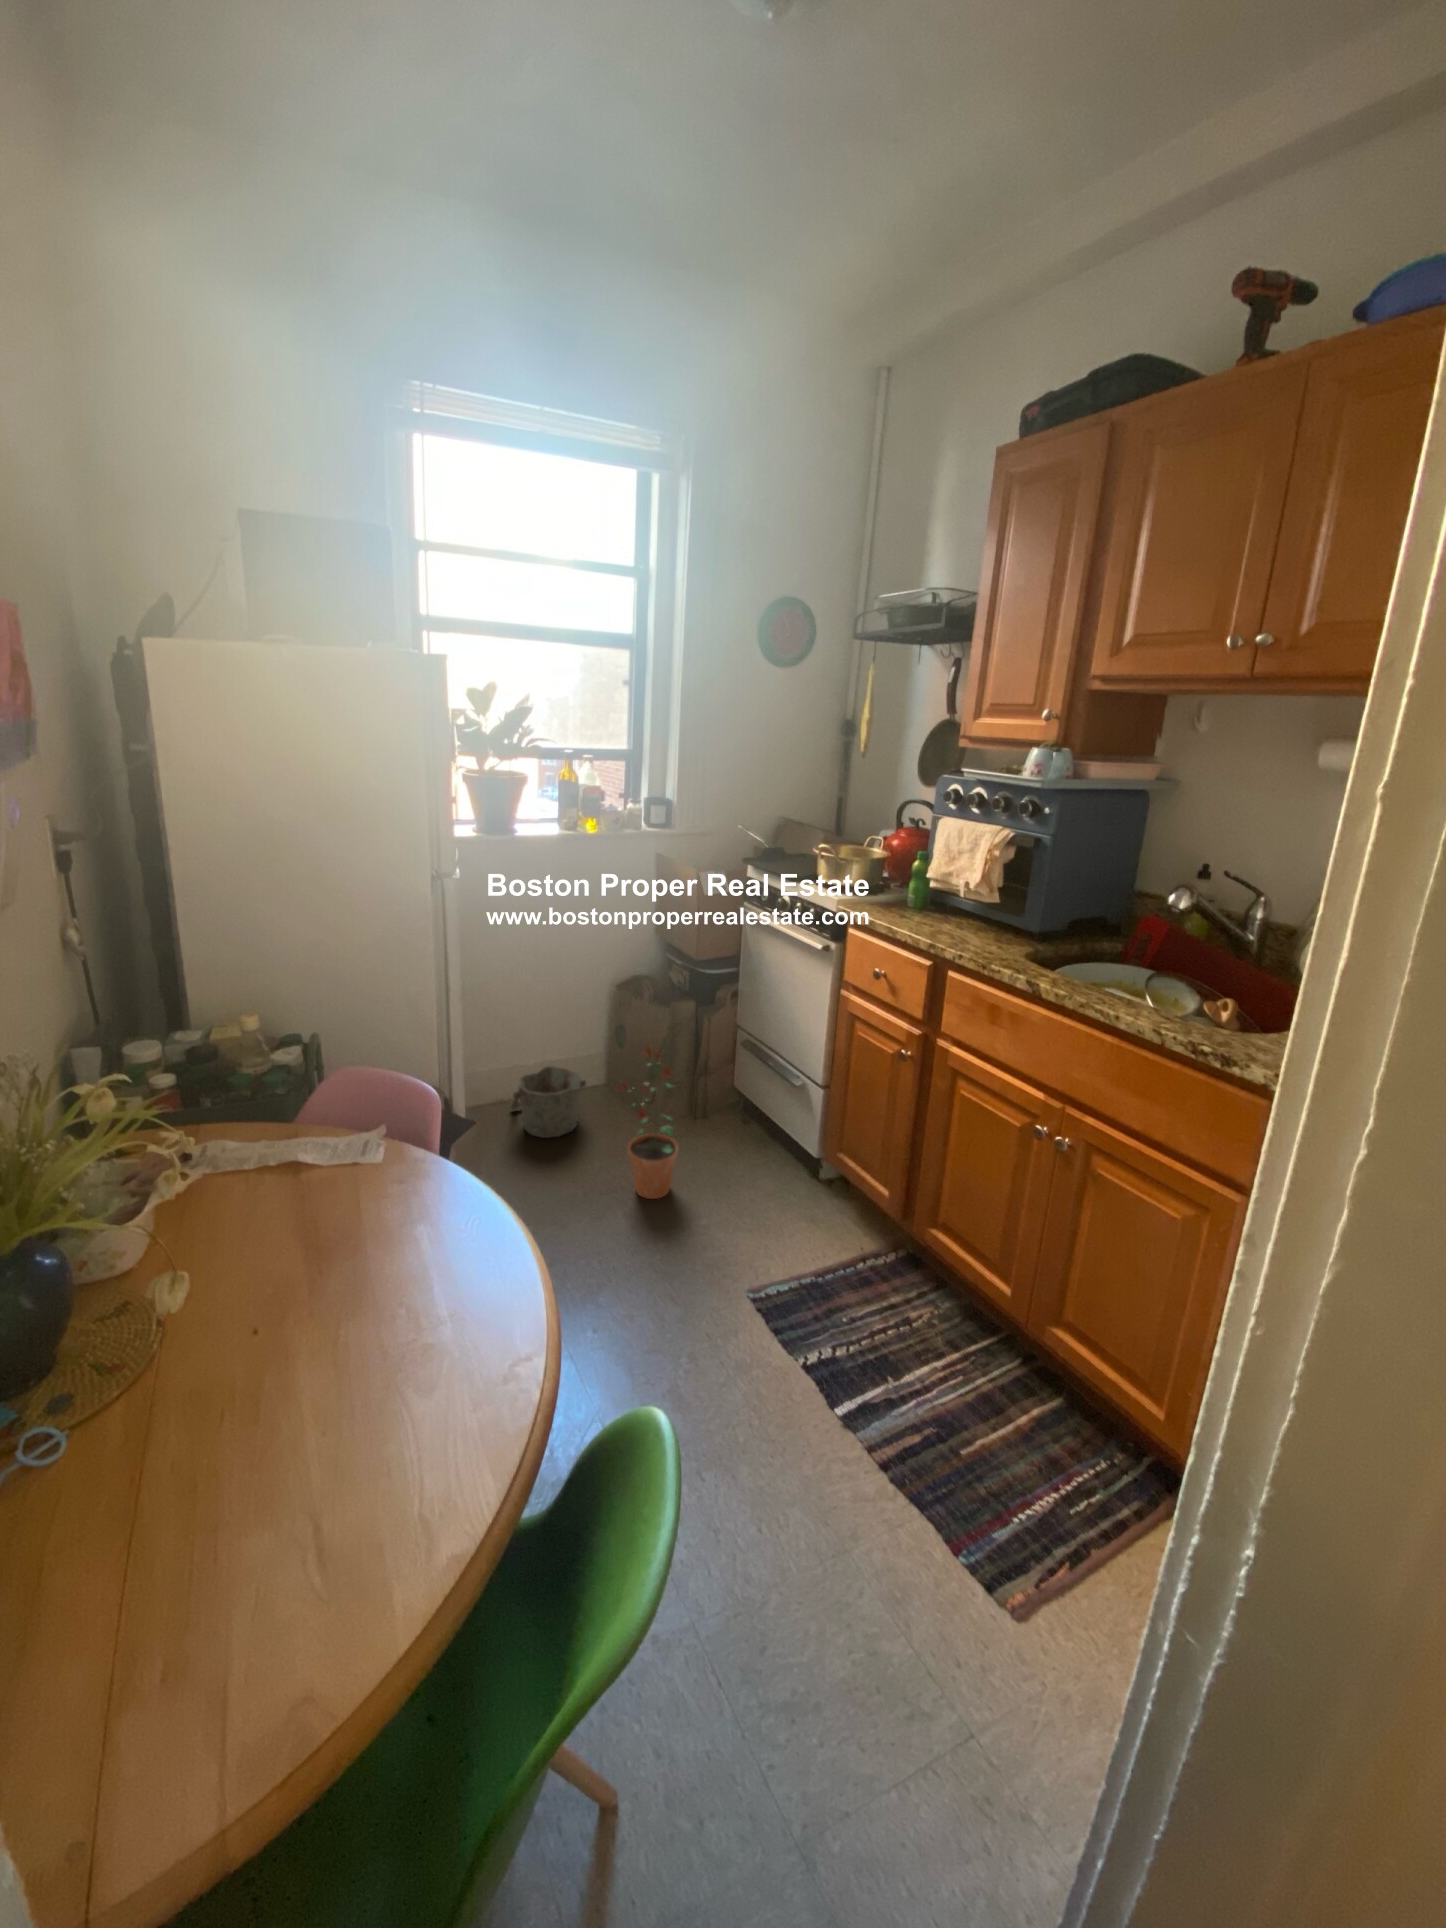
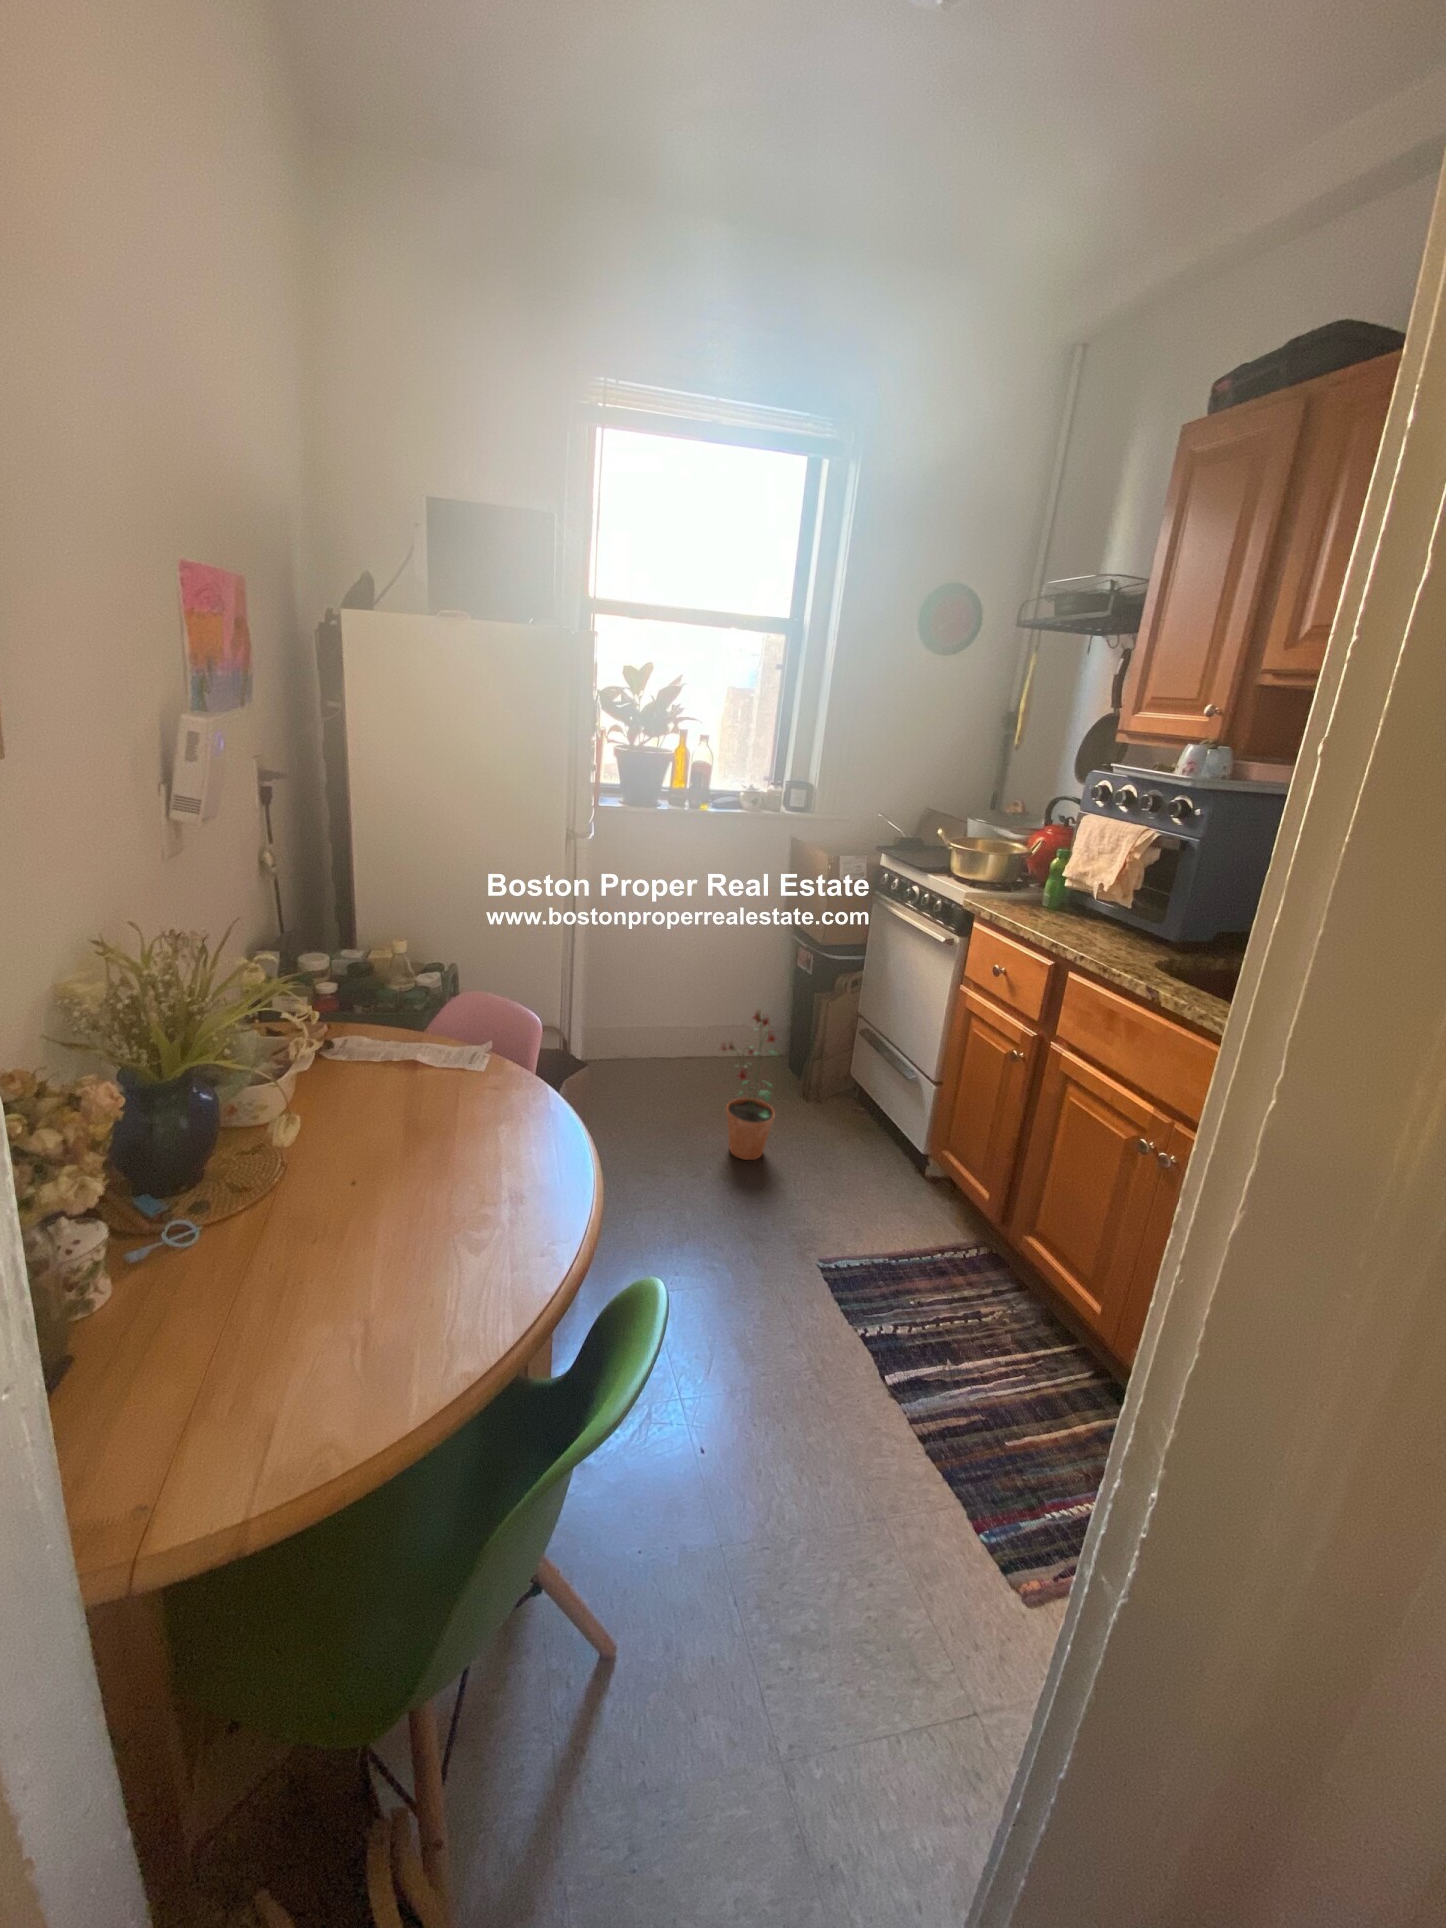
bucket: present [511,1066,586,1138] -> none [625,1021,697,1089]

